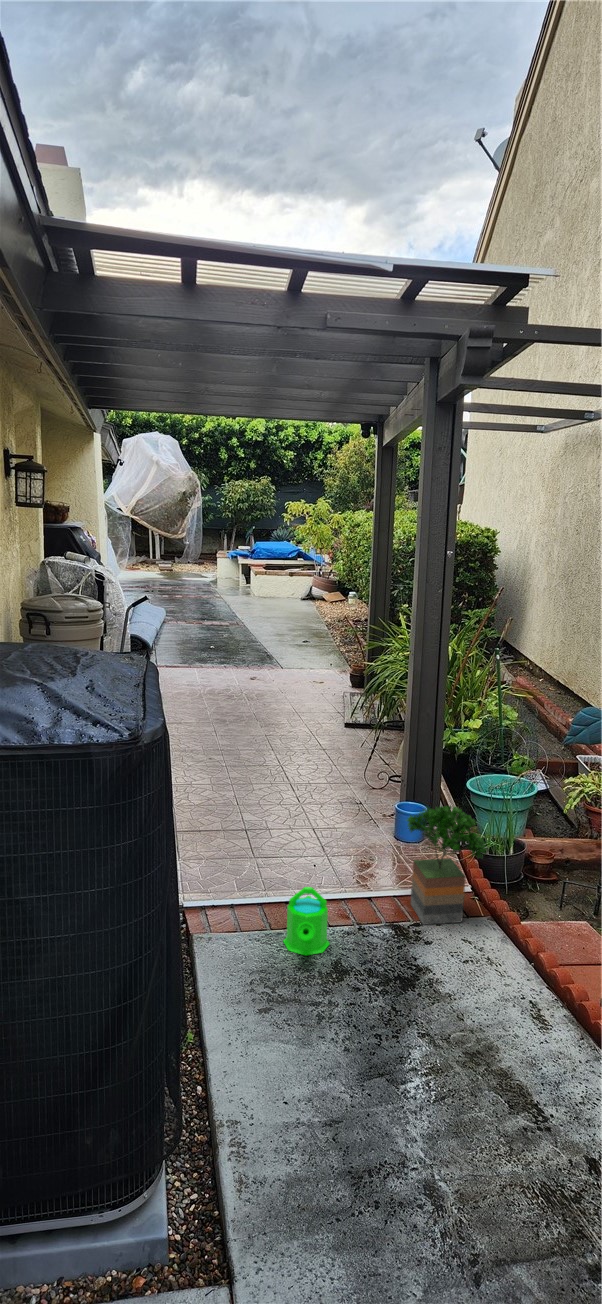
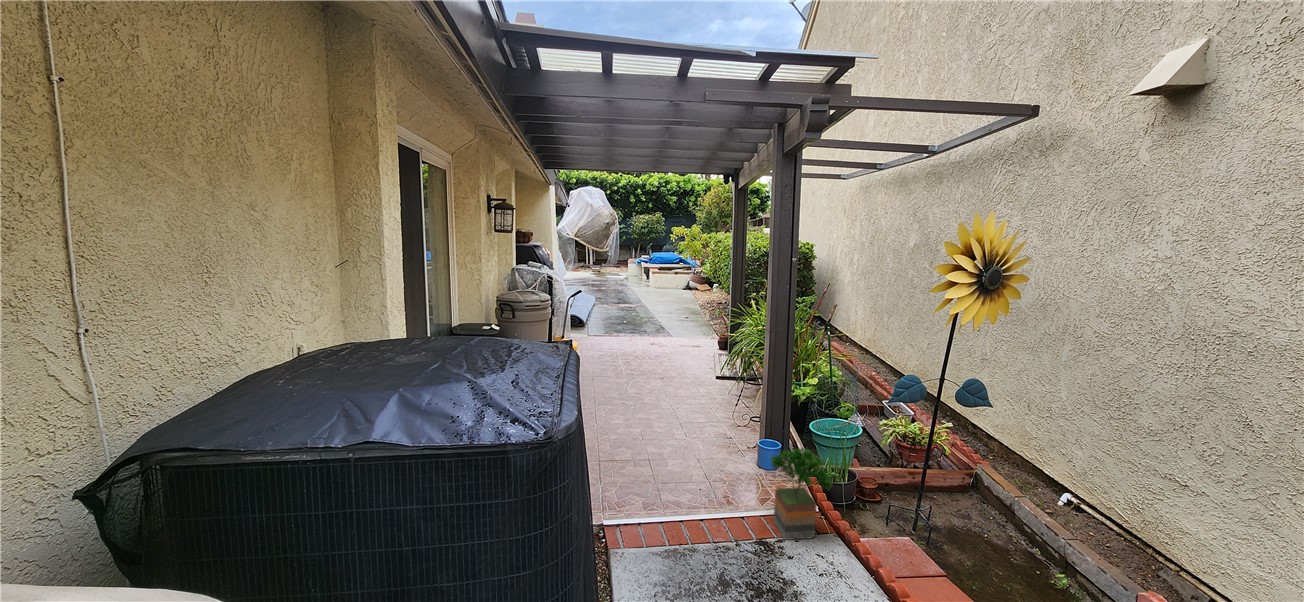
watering can: present [283,887,330,956] -> none [679,512,715,566]

